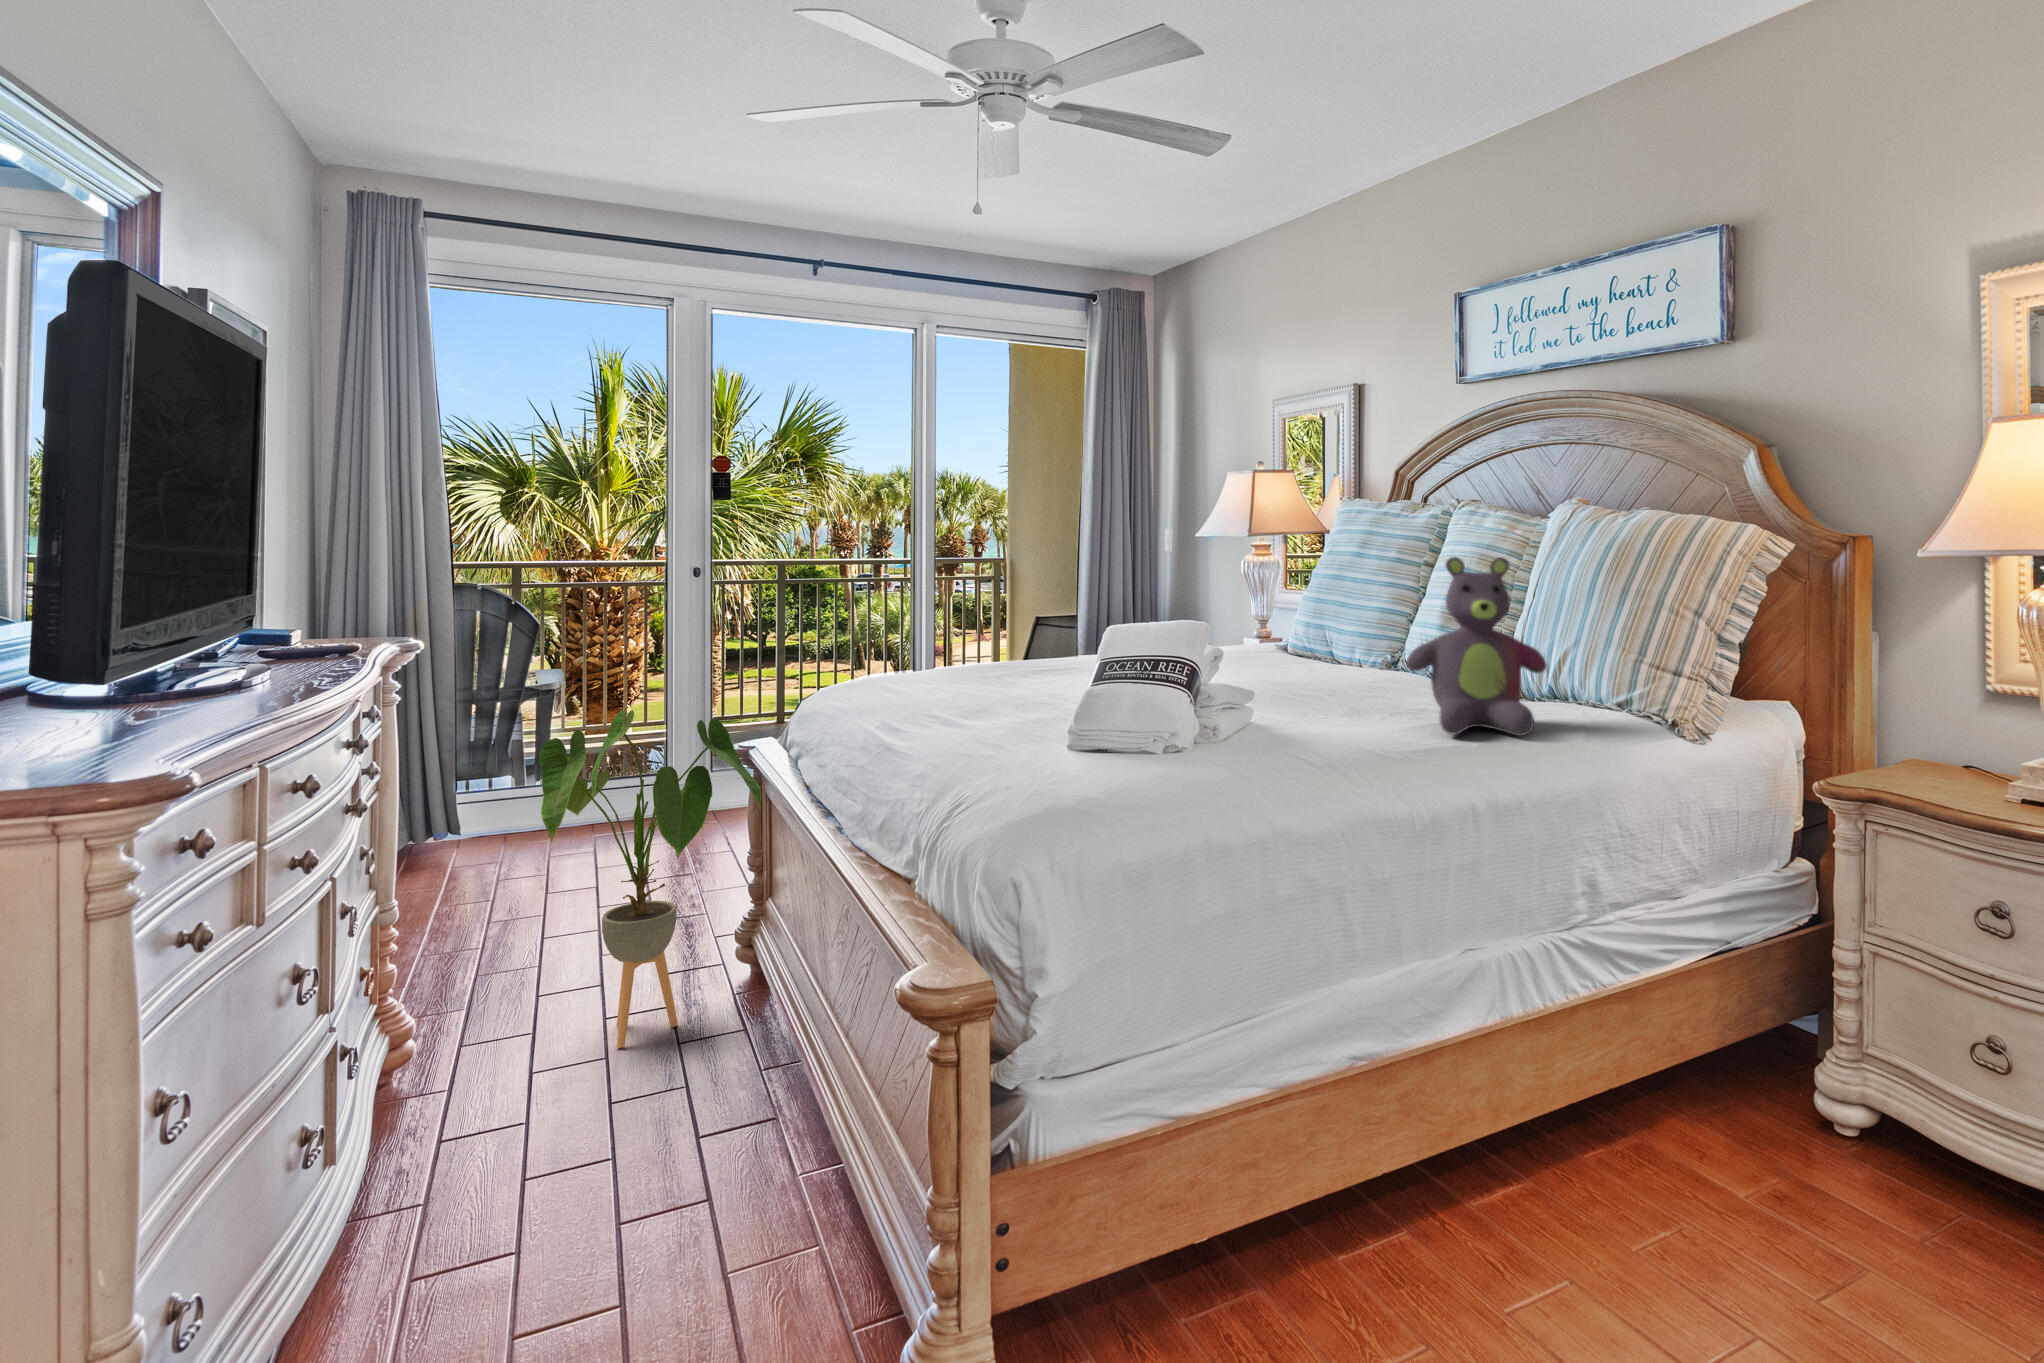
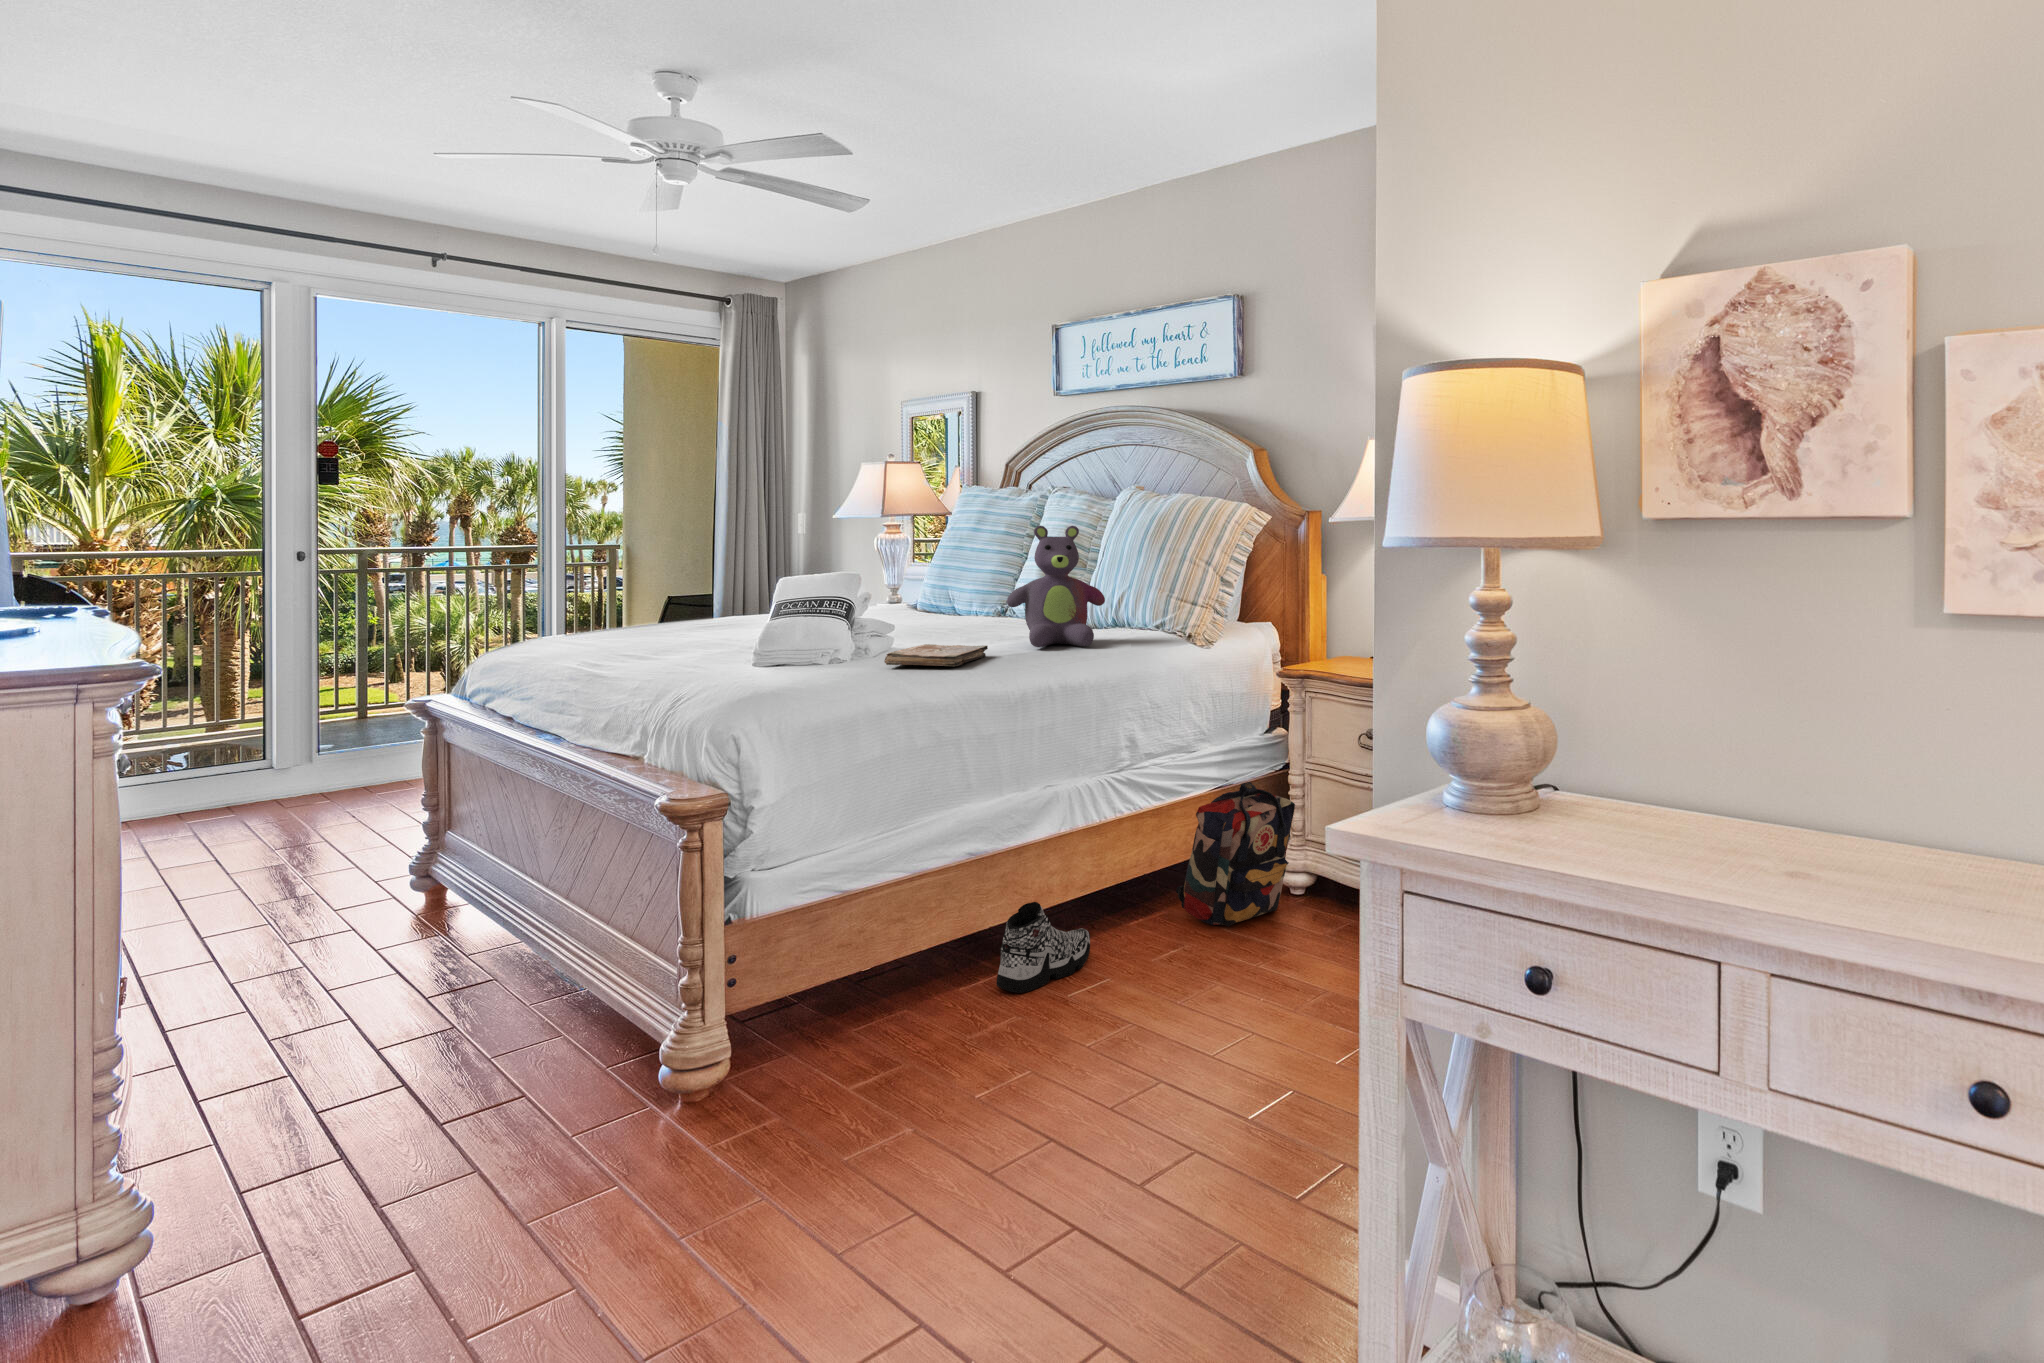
house plant: present [539,709,761,1048] -> none [249,668,458,956]
book: none [1237,724,1382,770] -> present [884,644,988,666]
backpack: none [1659,969,1863,1204] -> present [1176,782,1295,927]
sneaker: none [1394,1148,1536,1303] -> present [996,902,1090,993]

